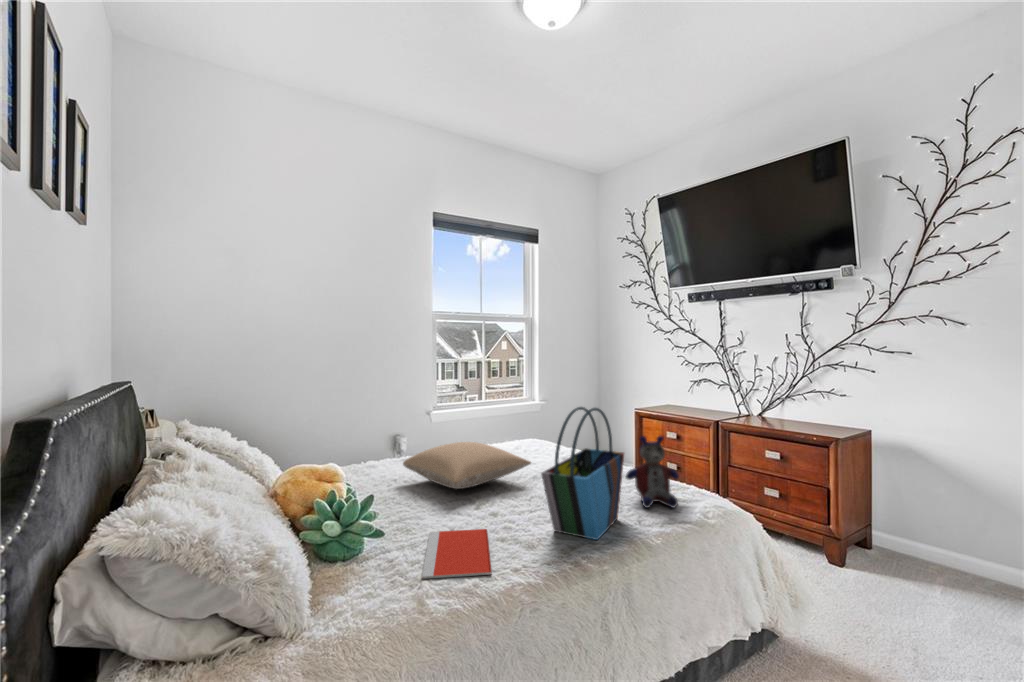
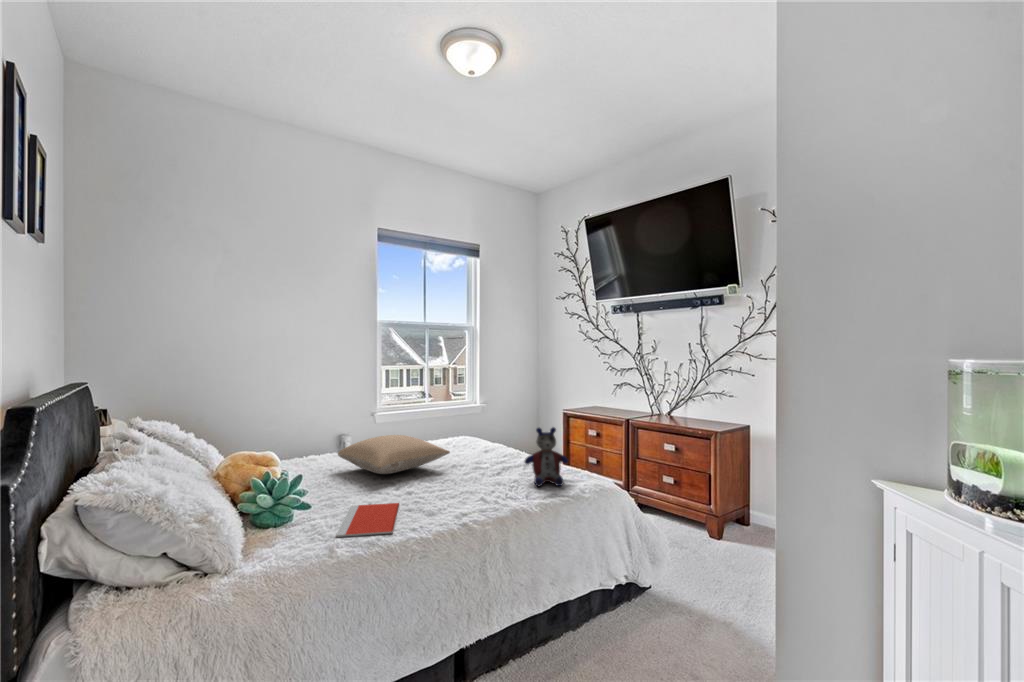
tote bag: present [541,407,624,540] -> none [442,402,519,509]

